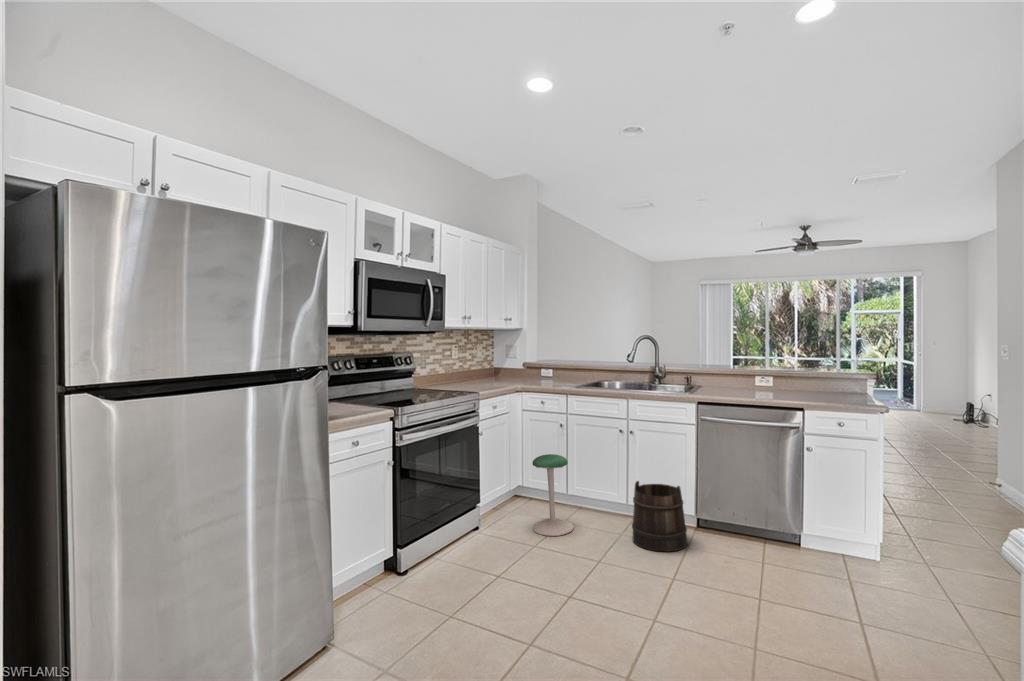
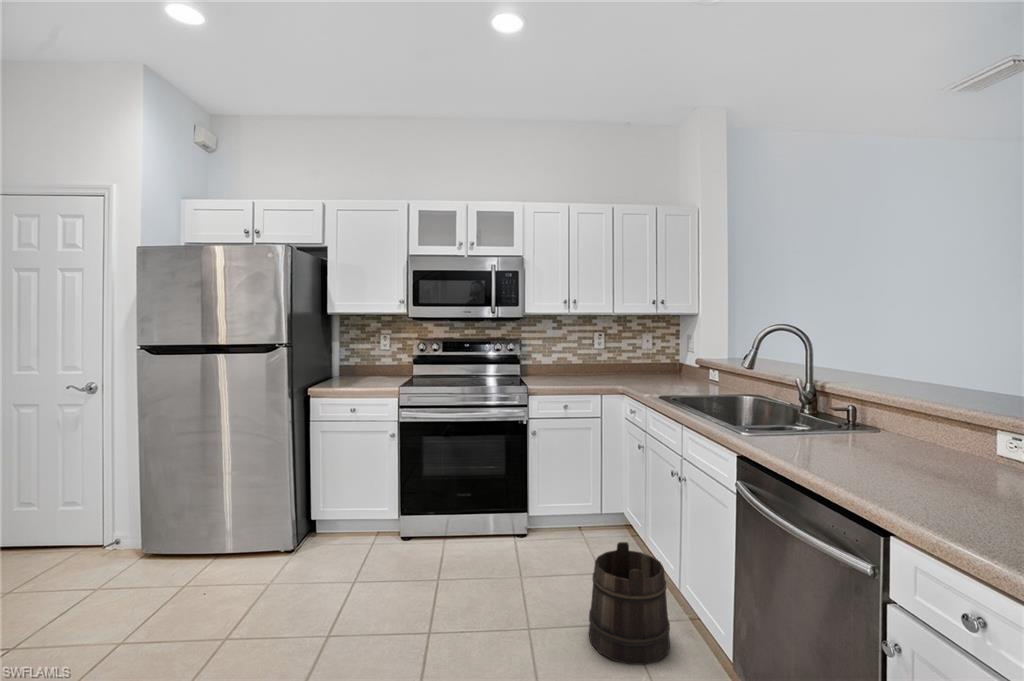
stool: present [533,454,573,536] -> none [552,473,603,574]

